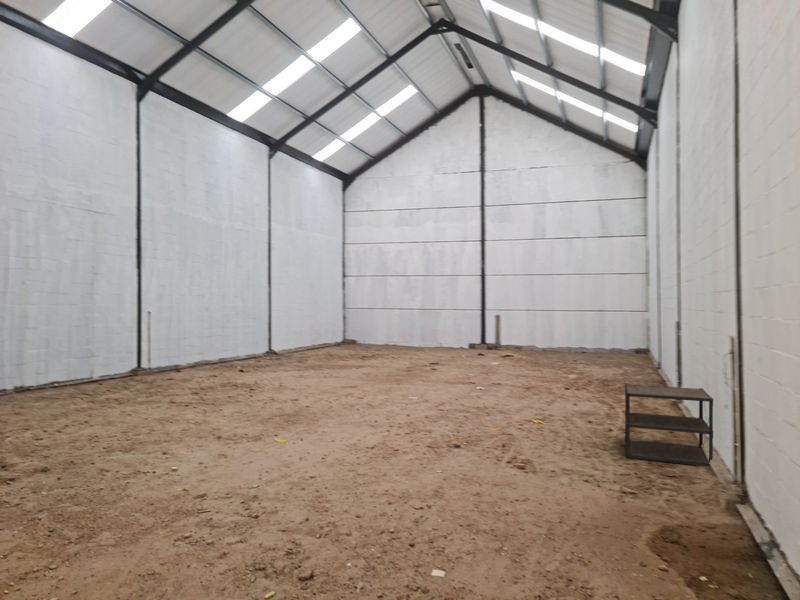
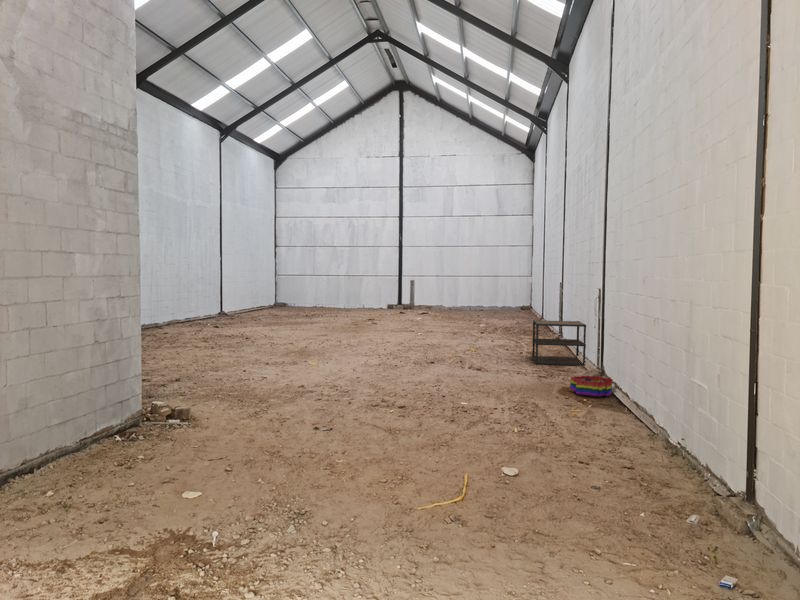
storage bin: none [674,508,763,566] -> present [570,376,612,396]

